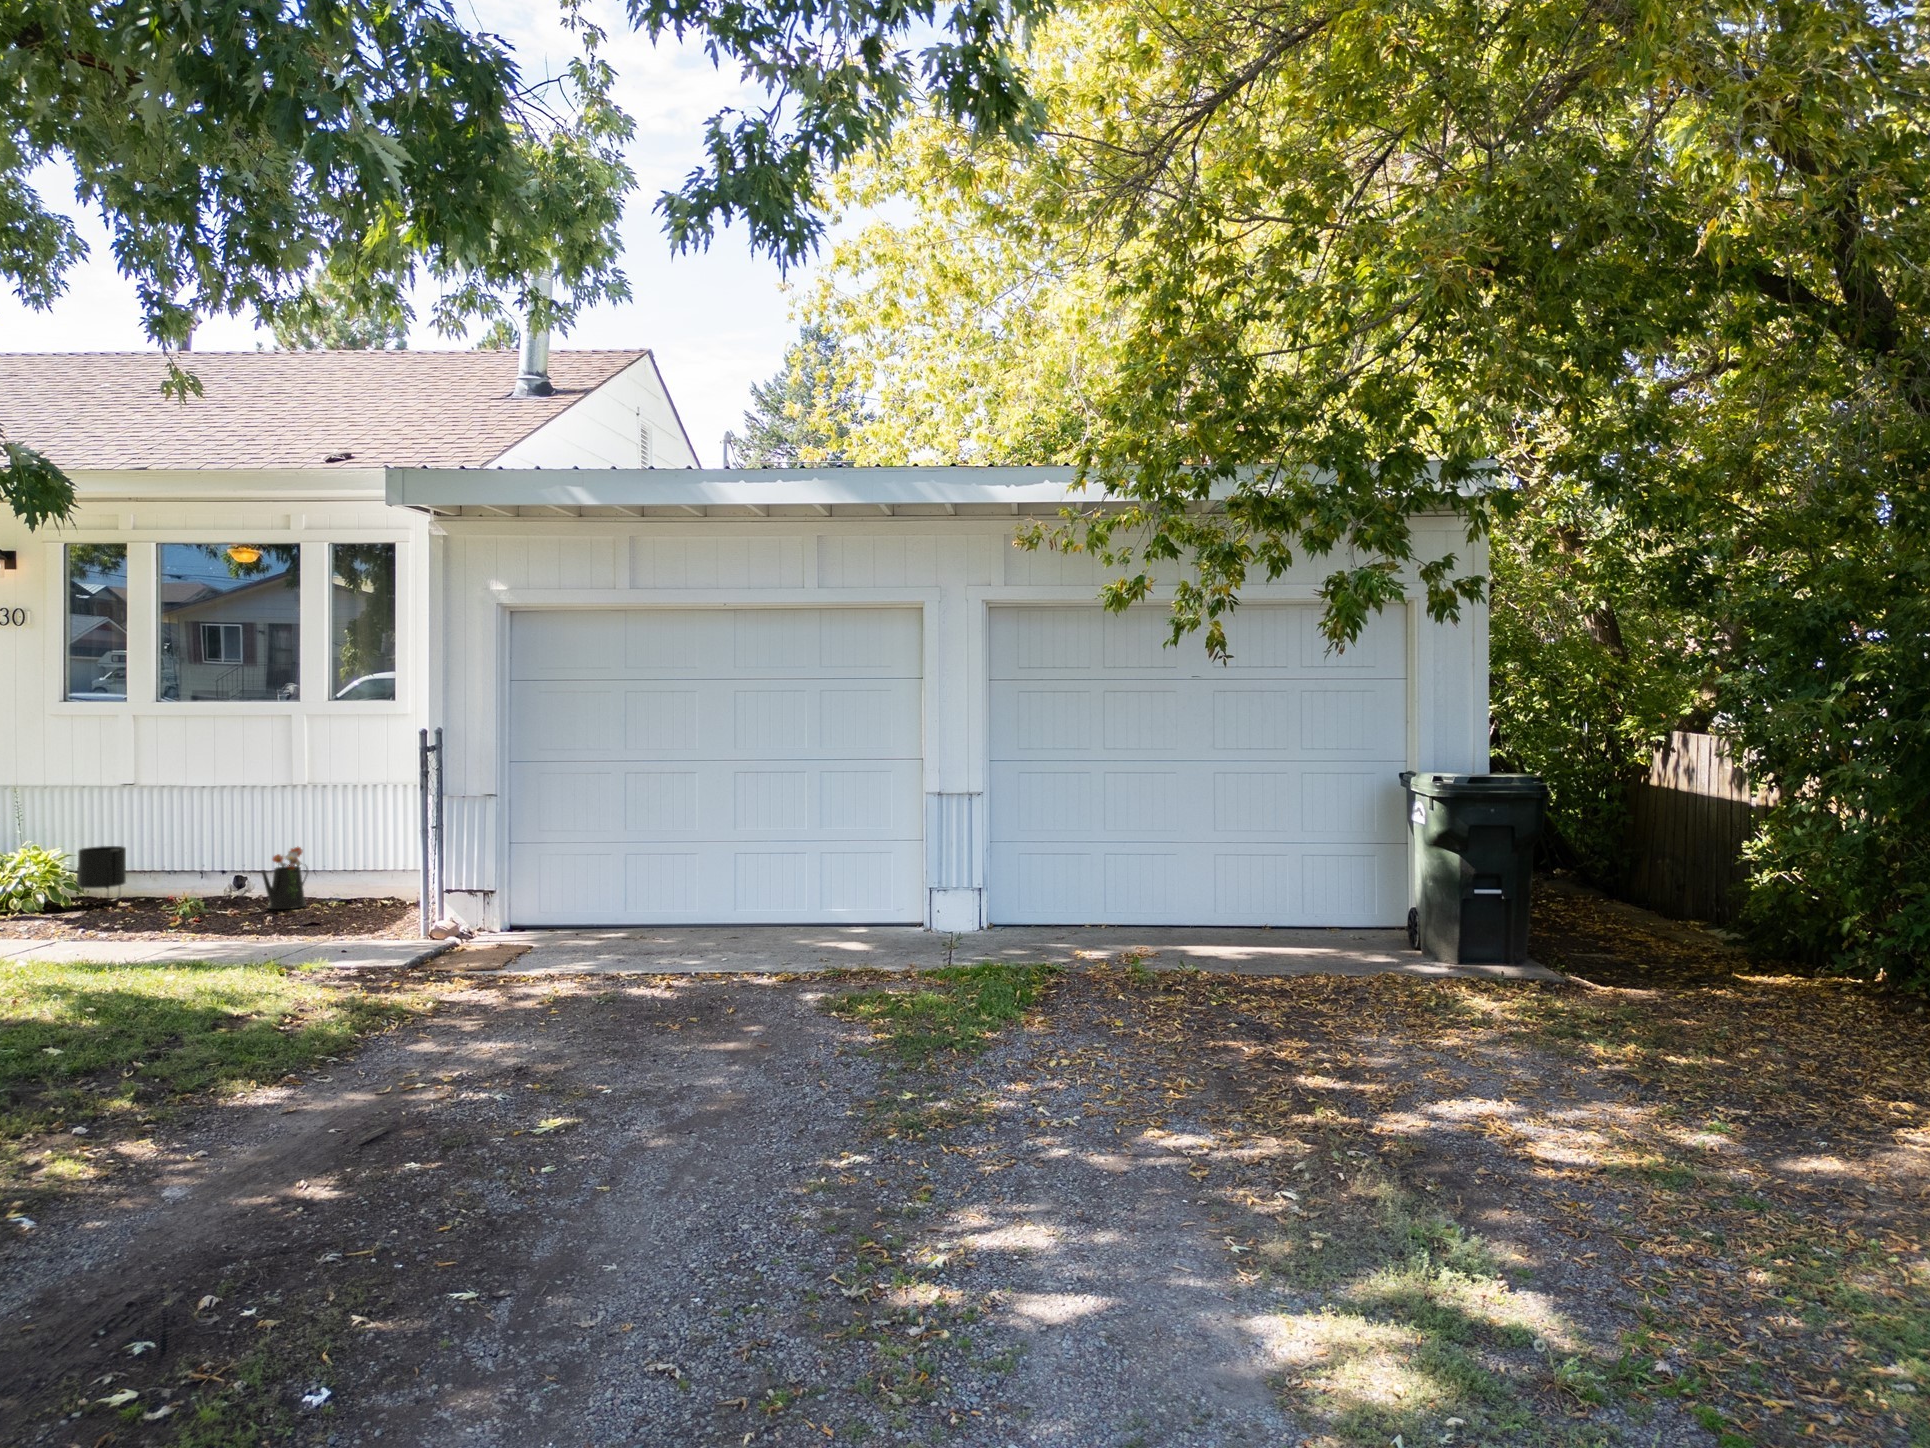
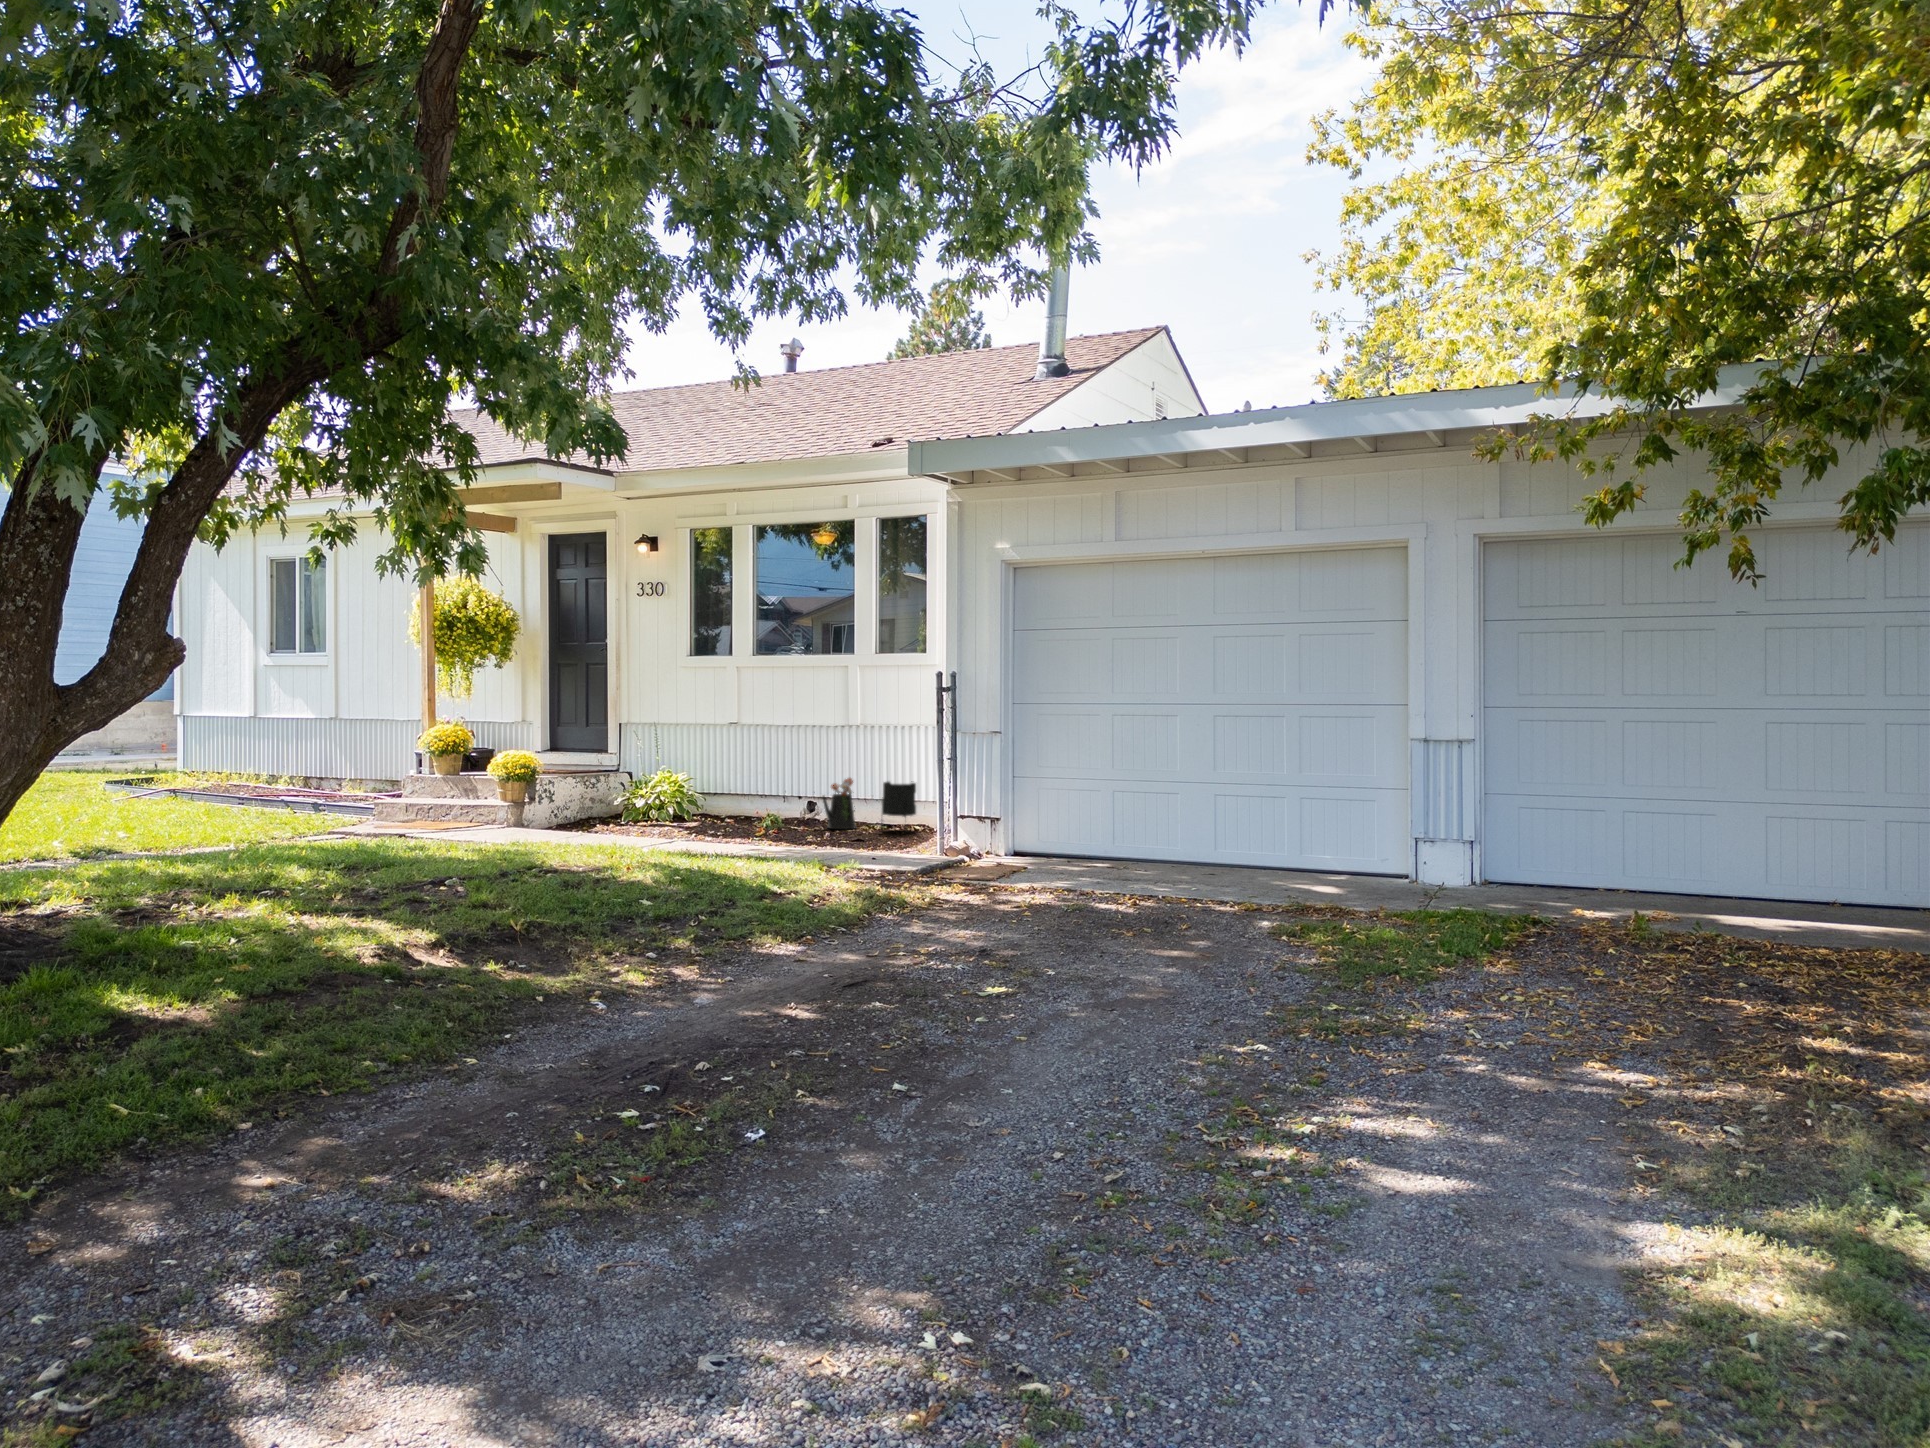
planter: present [77,846,126,905] -> present [882,782,916,817]

